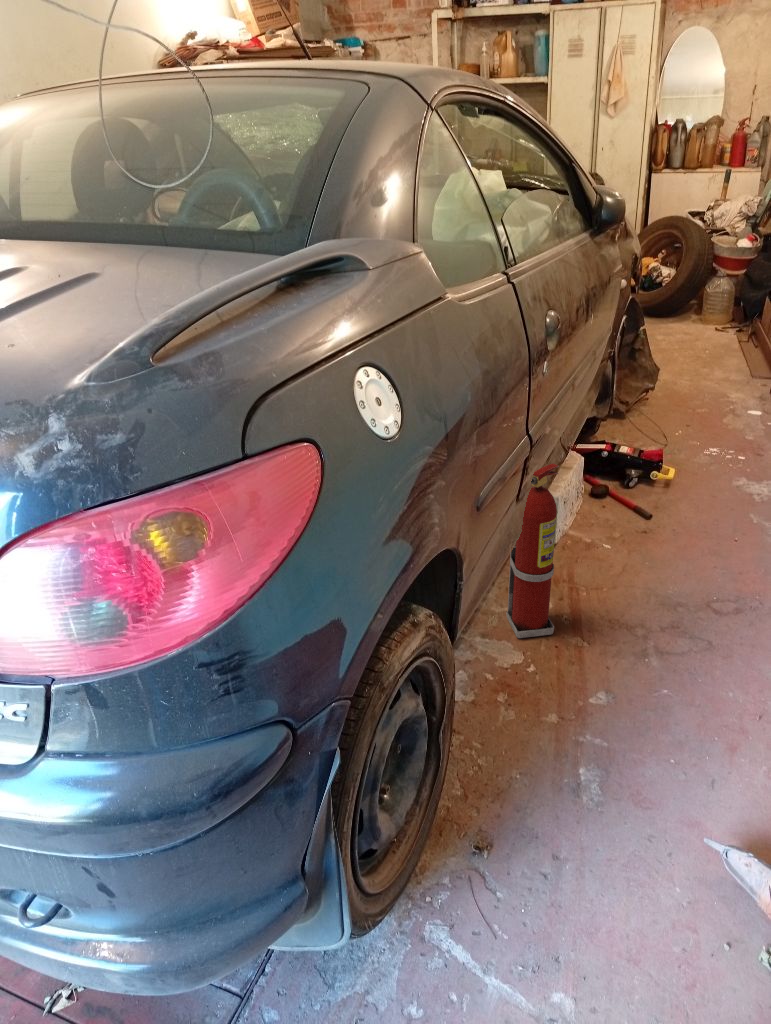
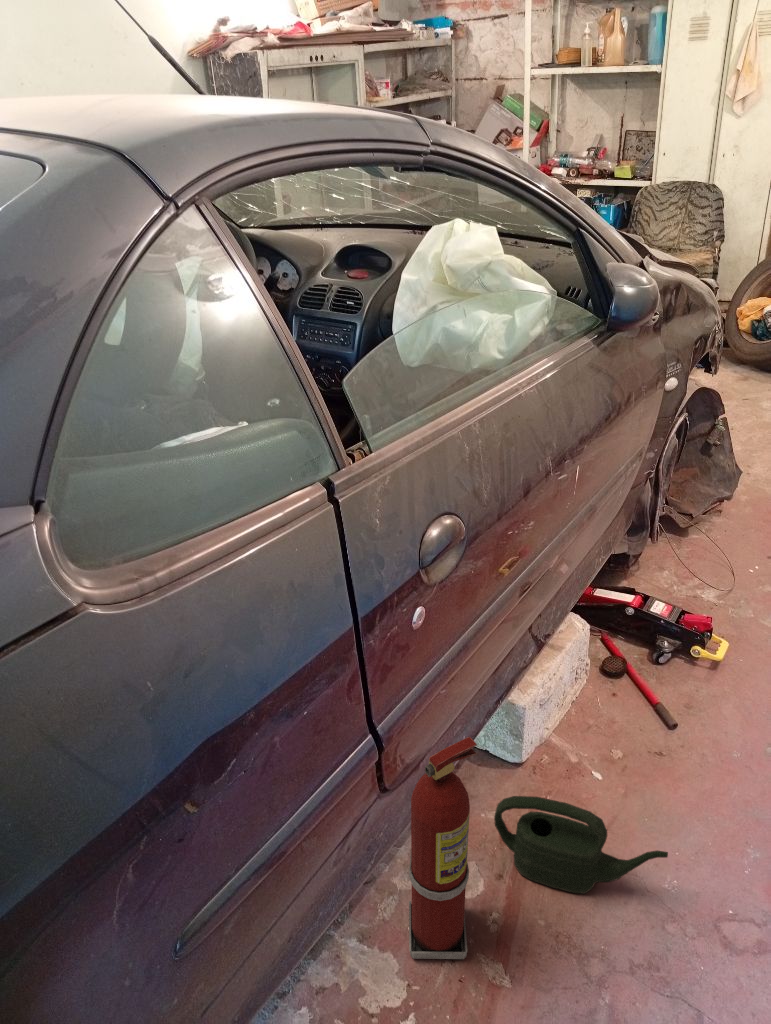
watering can: none [553,532,672,599] -> present [494,796,668,894]

